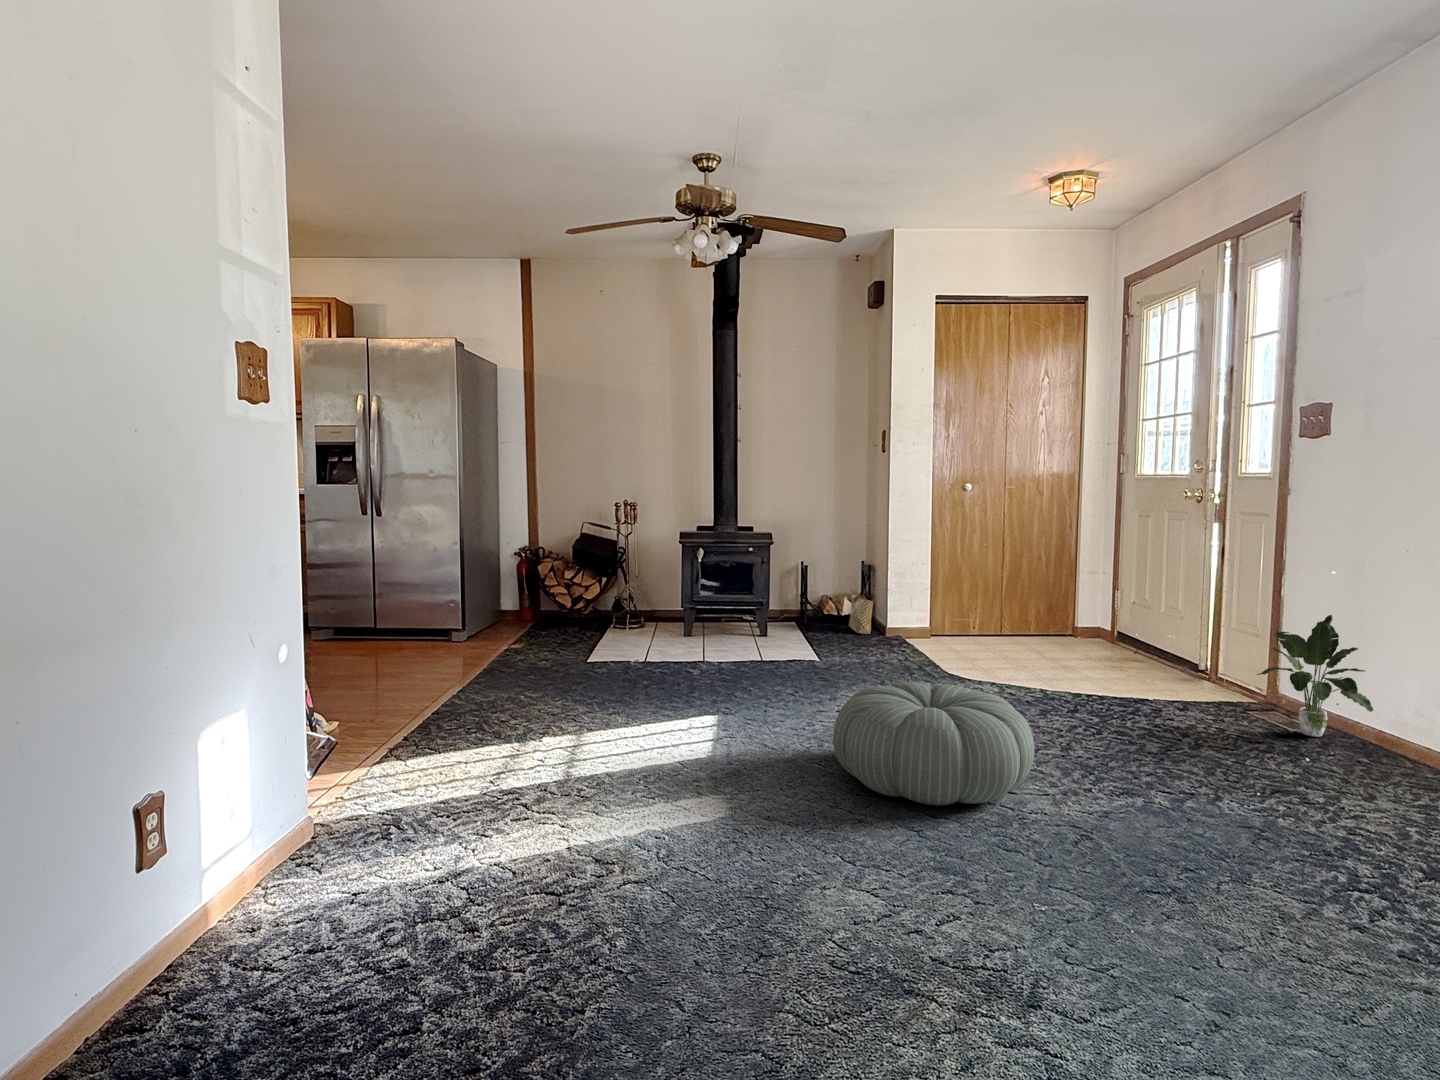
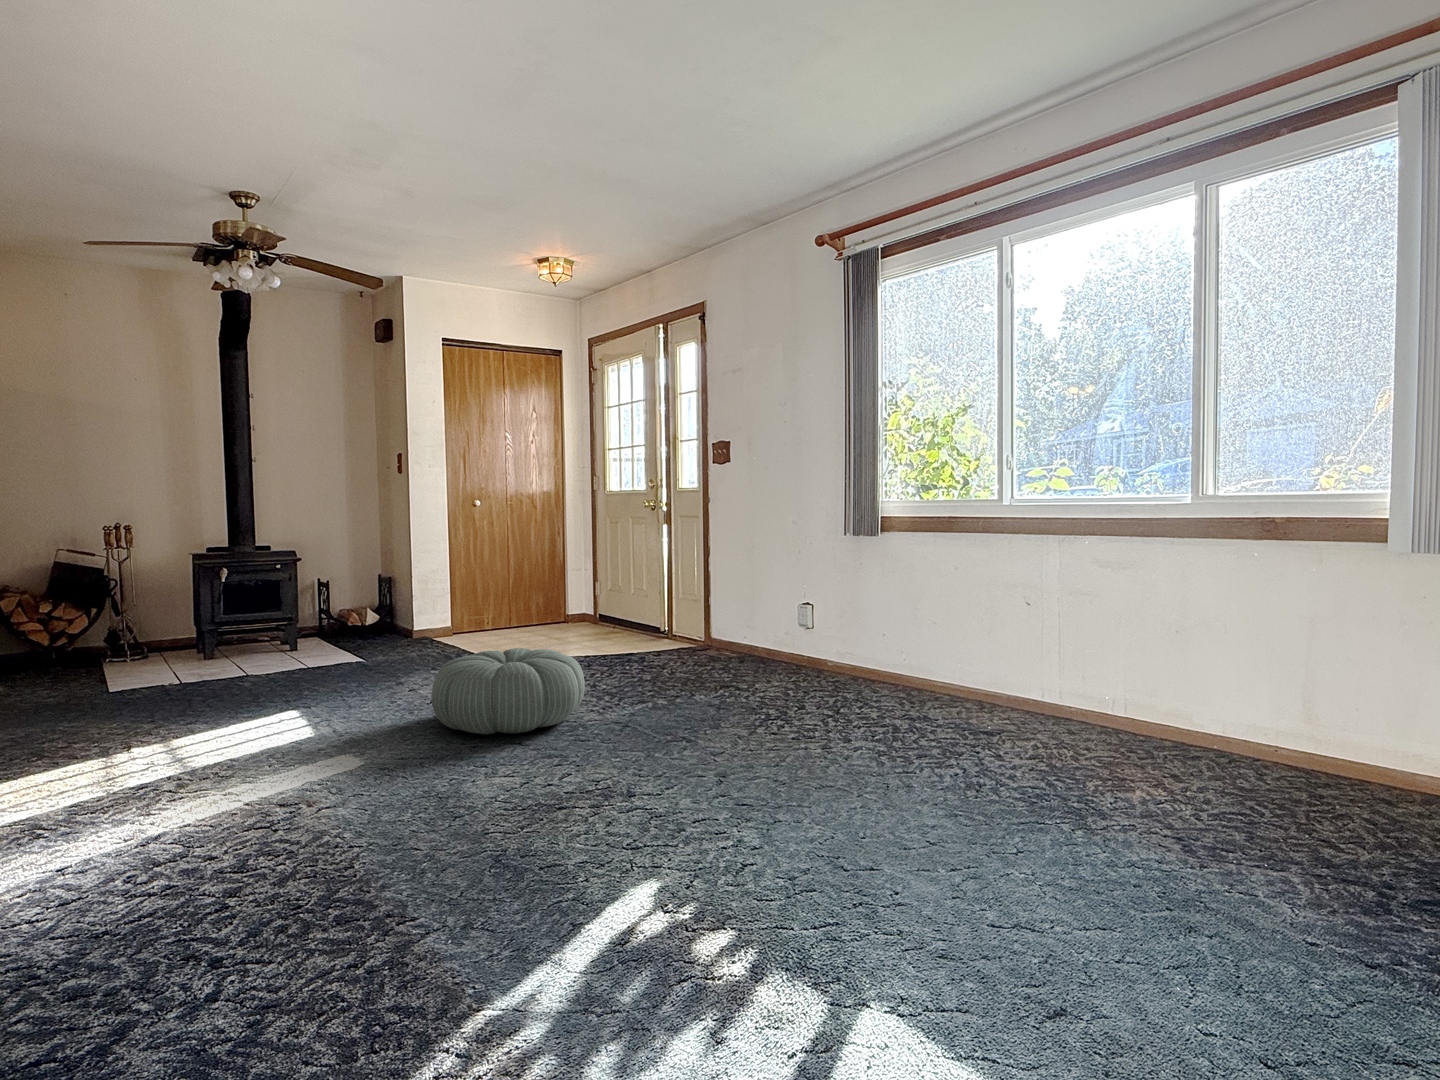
woven basket: present [849,578,874,634] -> none [375,588,401,639]
potted plant: present [1257,615,1373,737] -> none [701,576,762,656]

